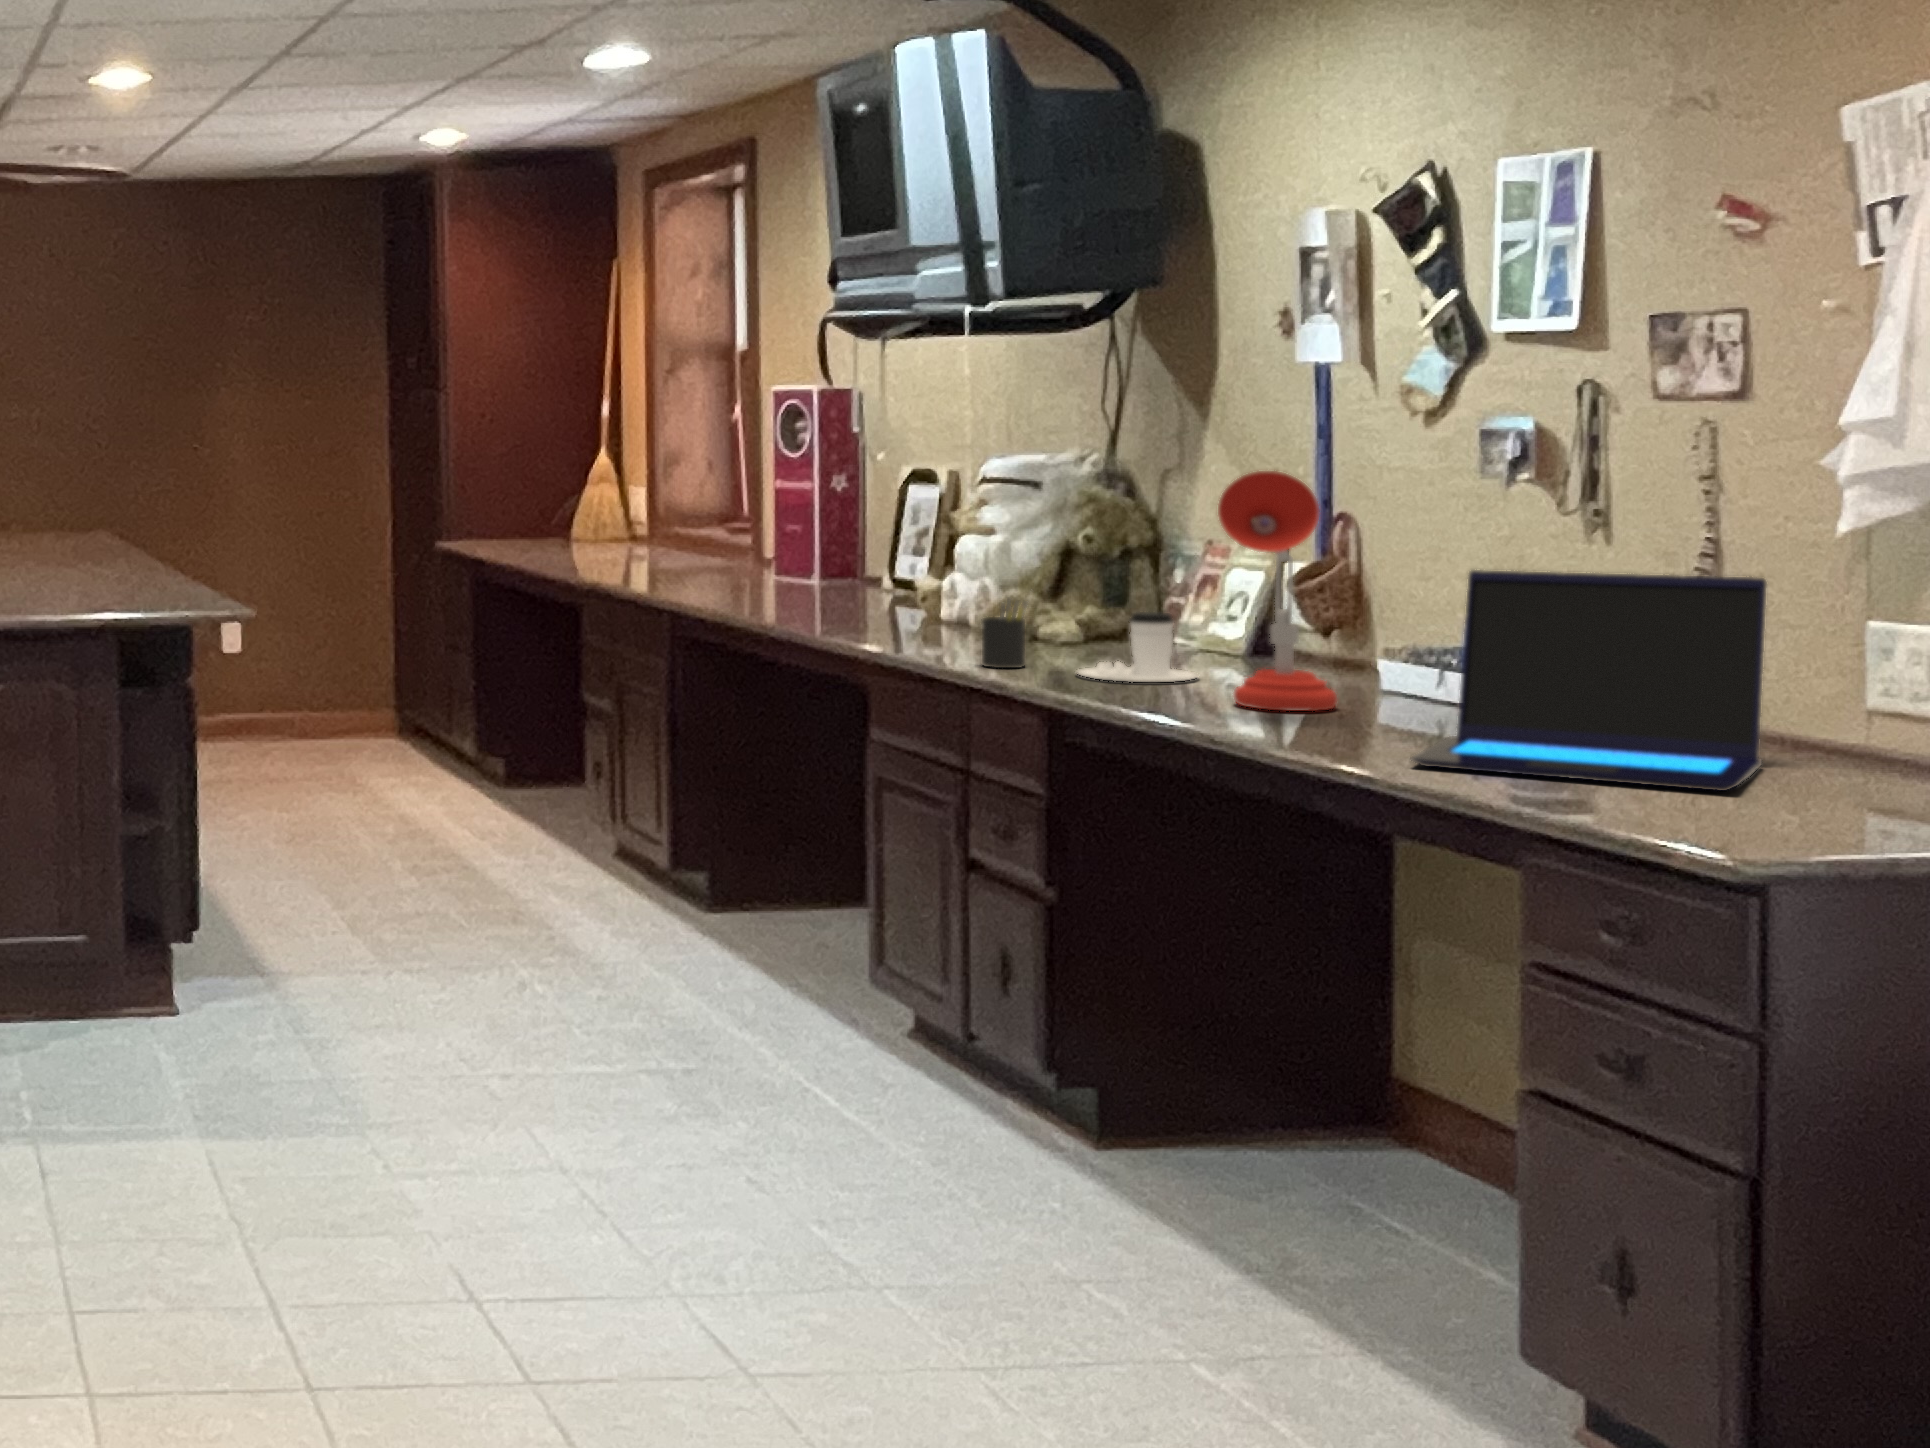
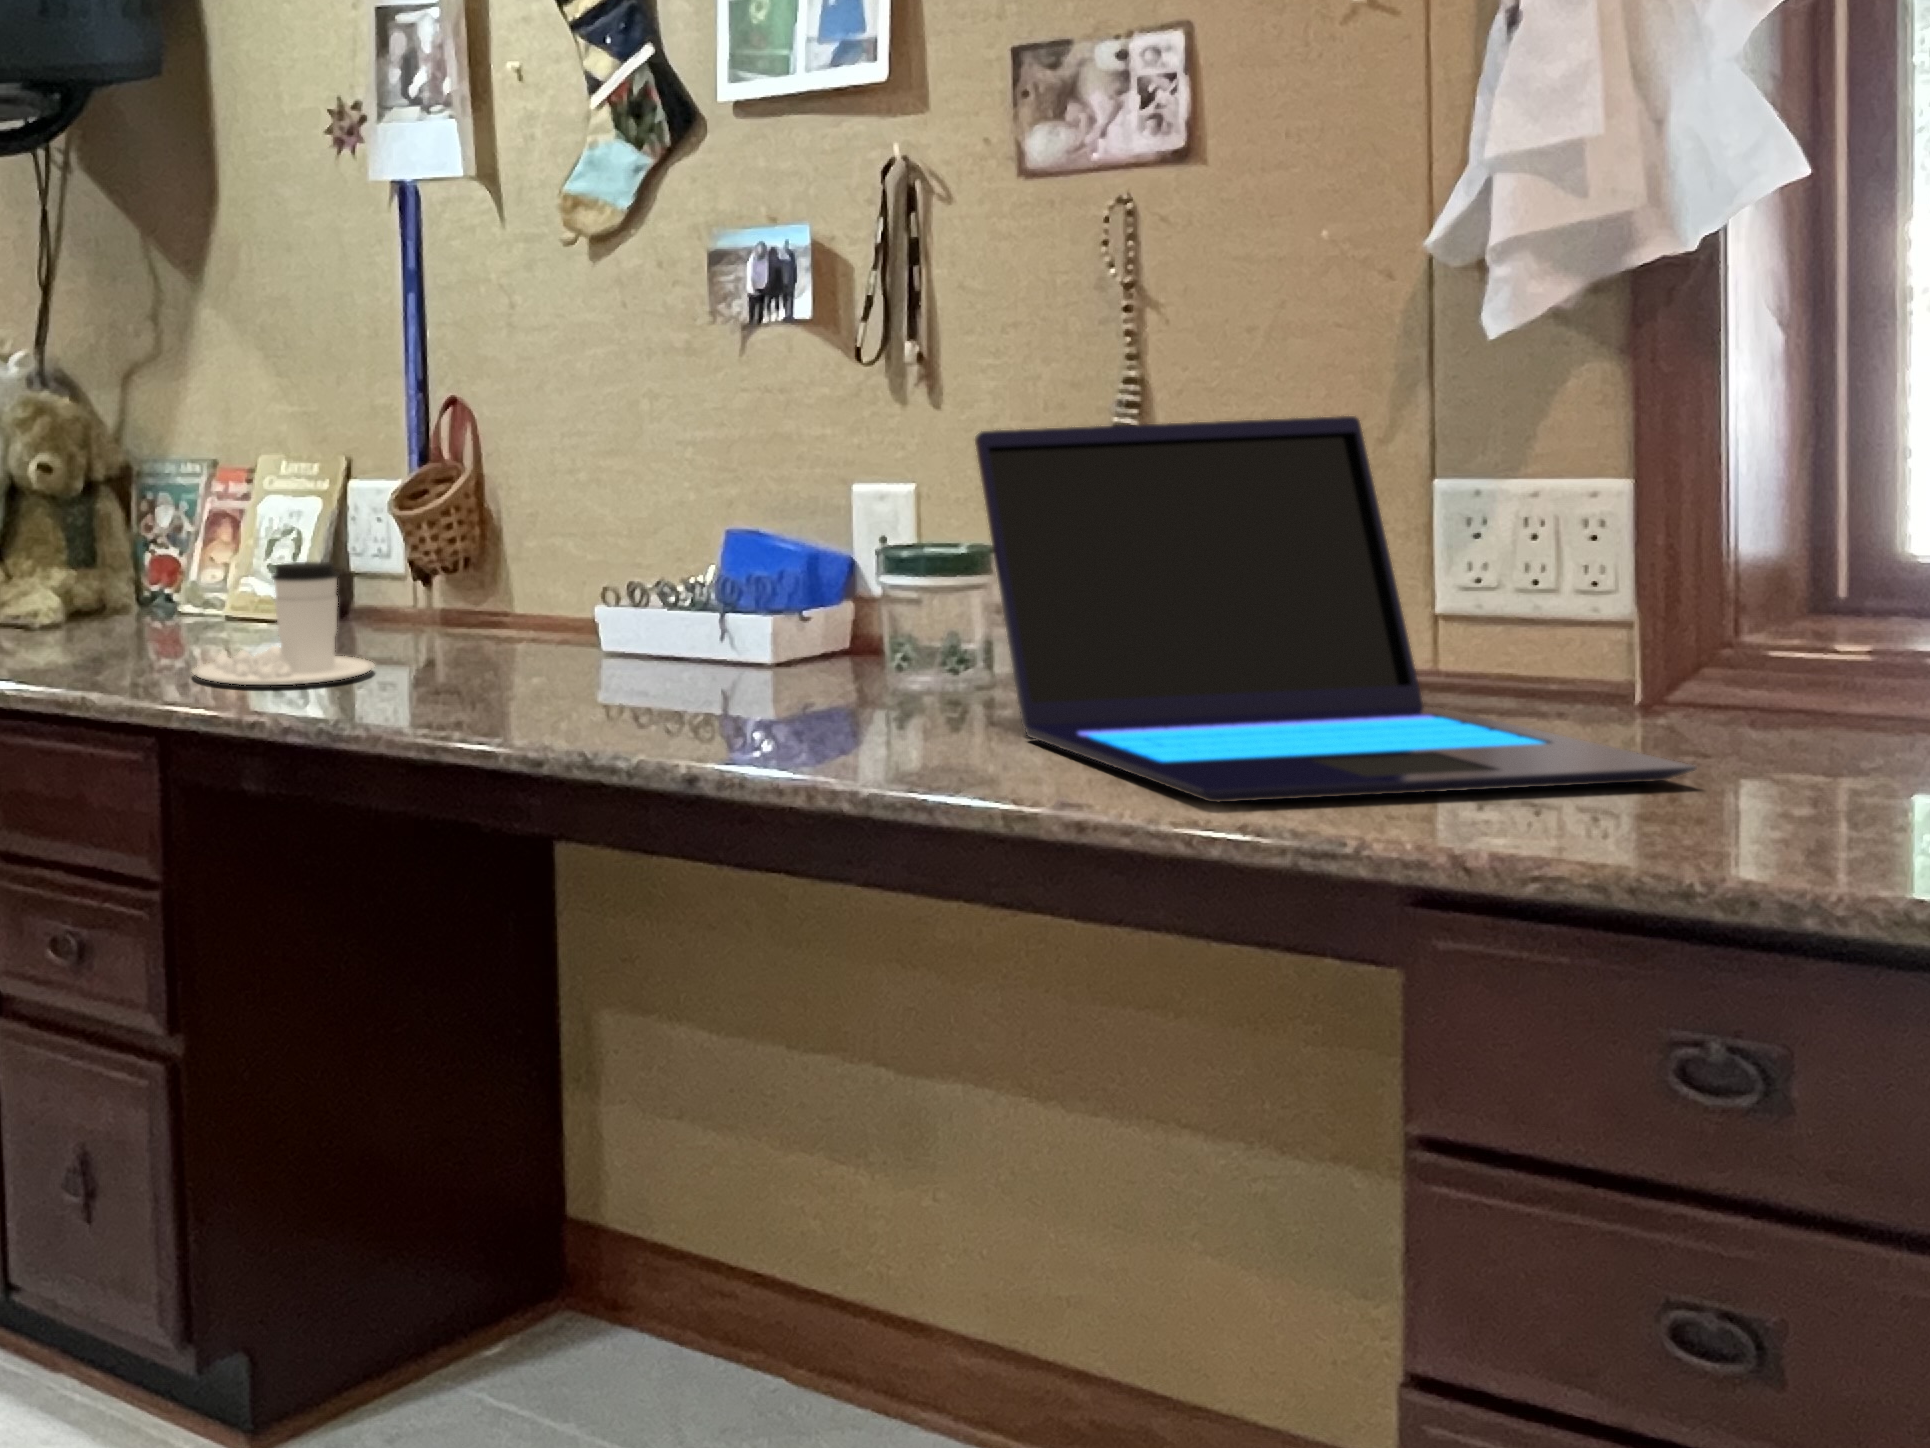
desk lamp: present [1218,471,1337,711] -> none [534,273,728,710]
pen holder: present [982,599,1028,668] -> none [23,540,101,683]

